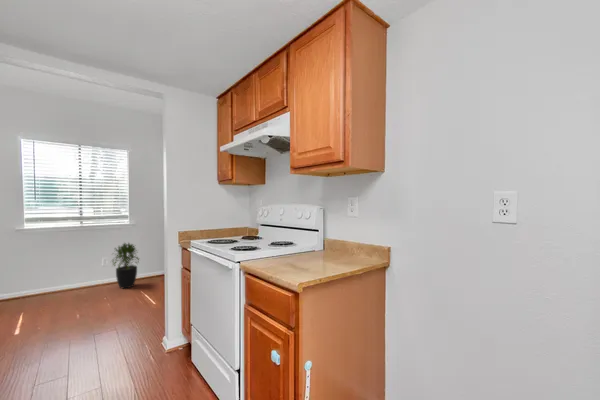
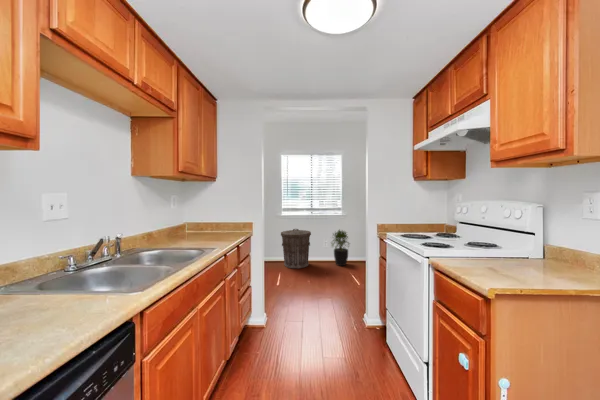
trash can: none [19,247,79,307] -> present [281,229,311,268]

